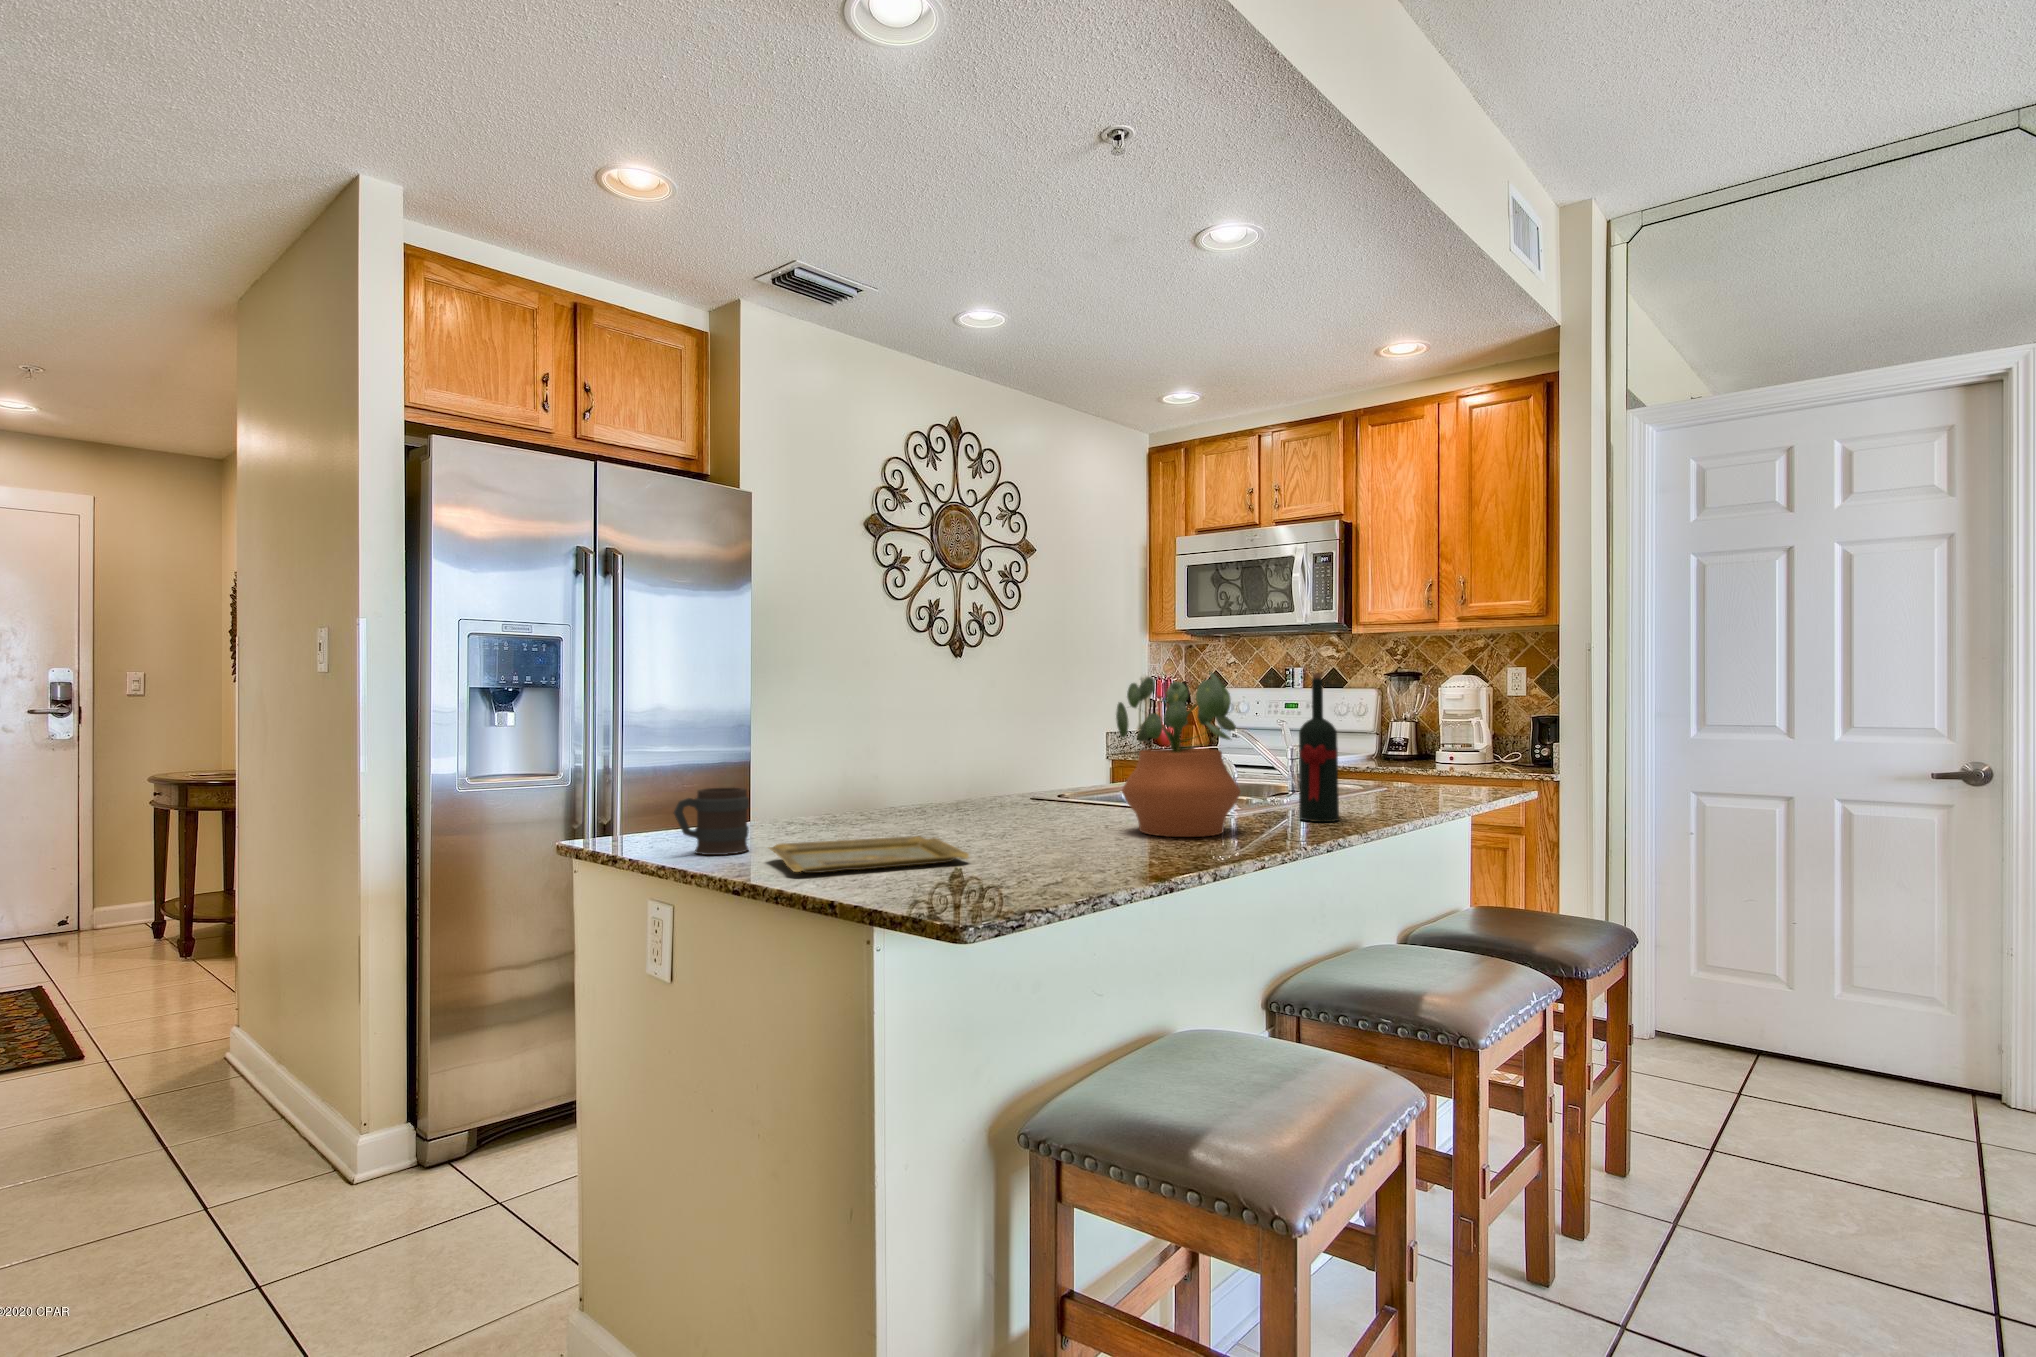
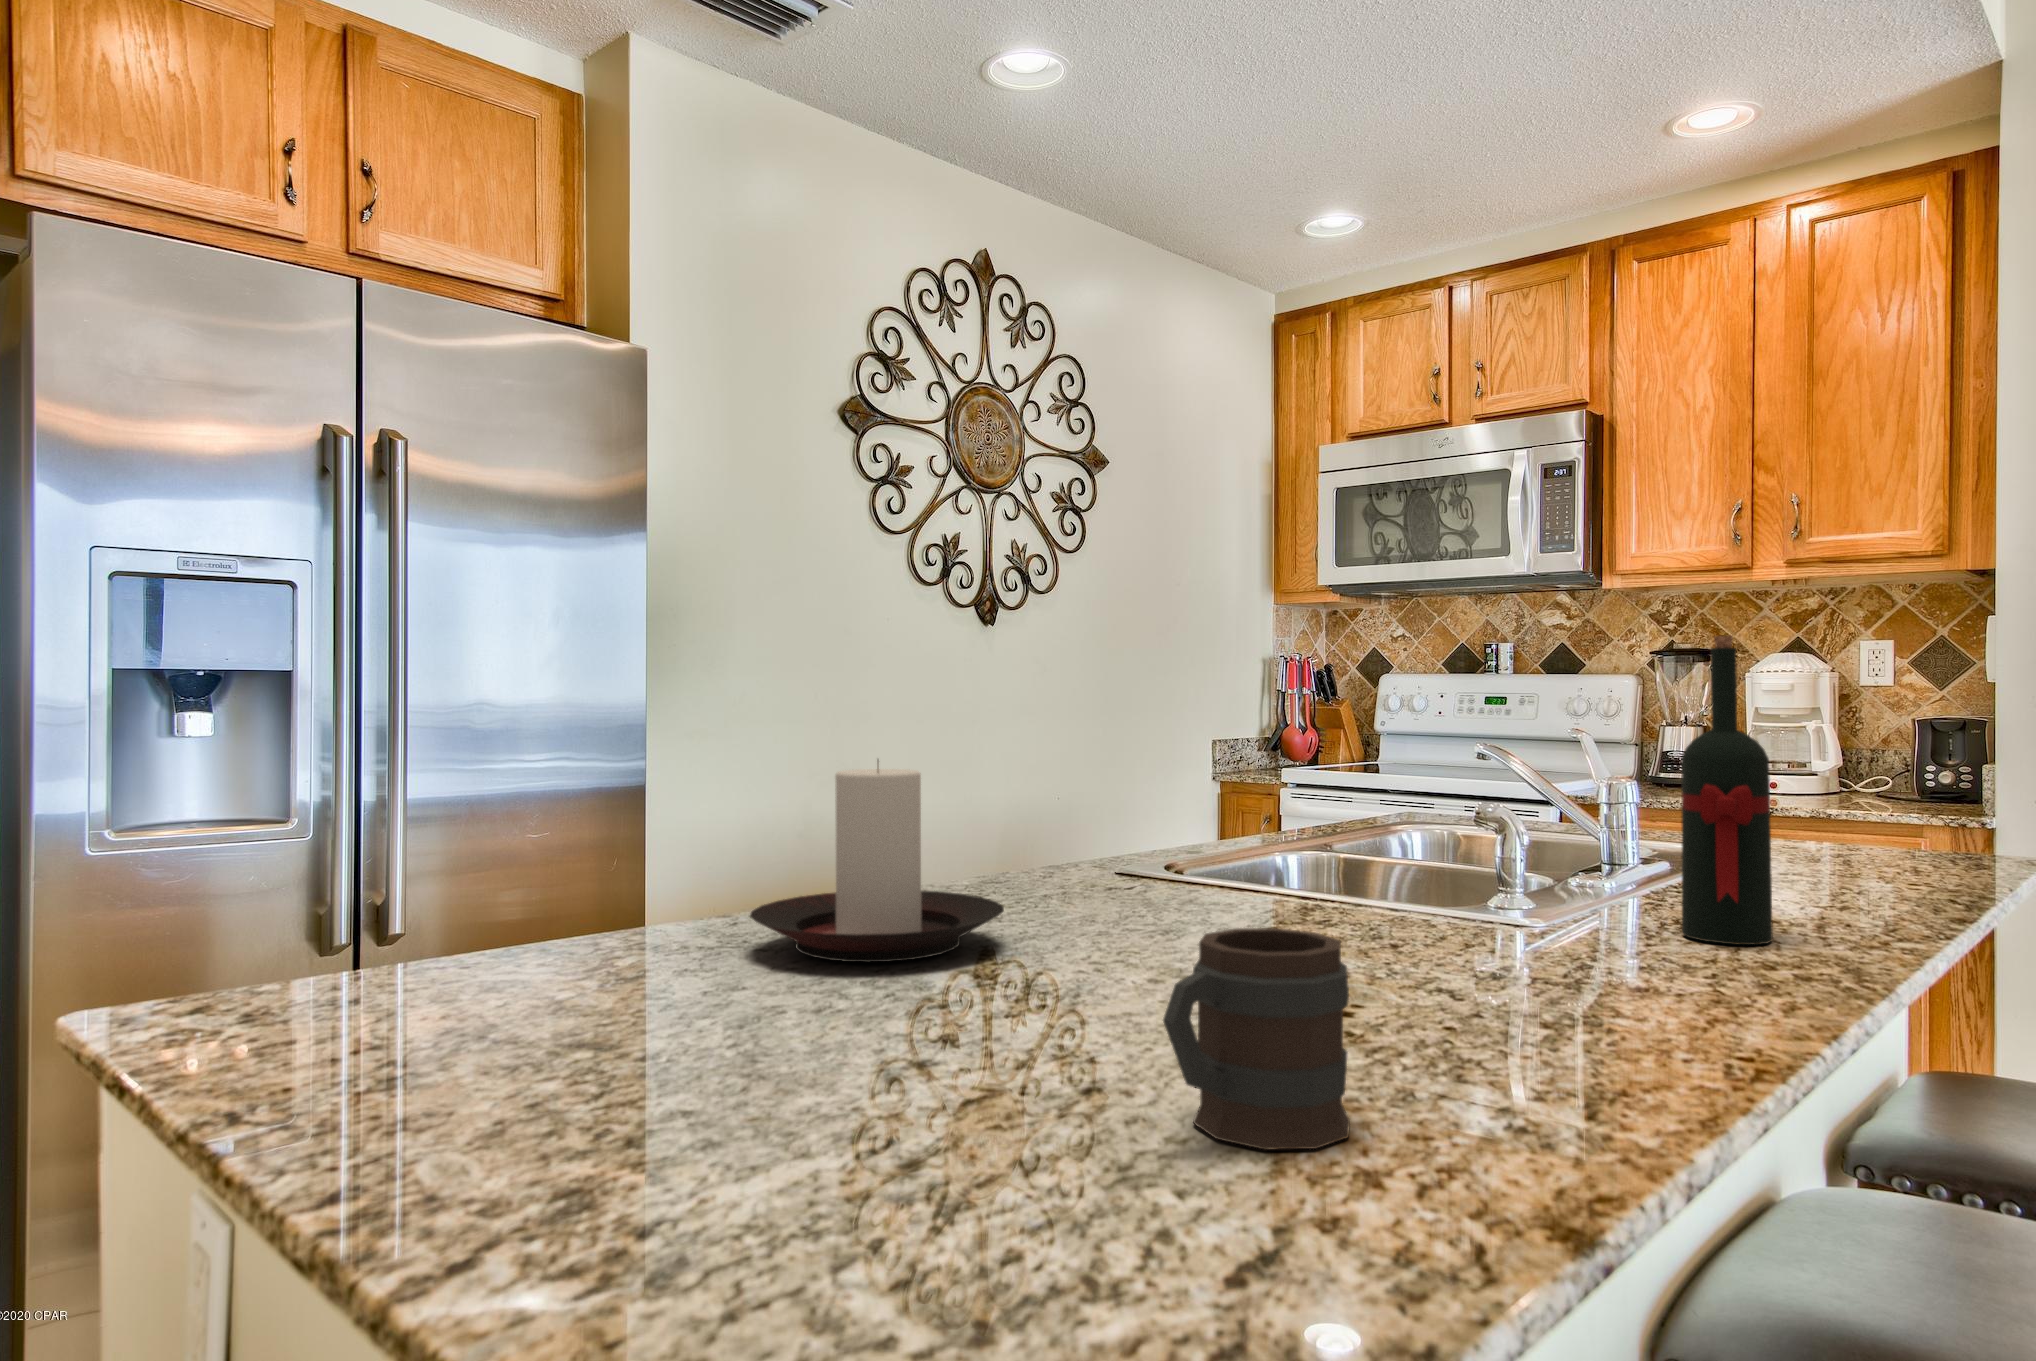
potted plant: present [1116,672,1241,837] -> none [1326,629,1606,995]
candle holder: none [841,733,966,831] -> present [750,760,1004,962]
mug: present [674,788,749,855] -> present [1163,928,1350,1150]
tray: present [769,836,969,873] -> none [526,1000,1015,1151]

